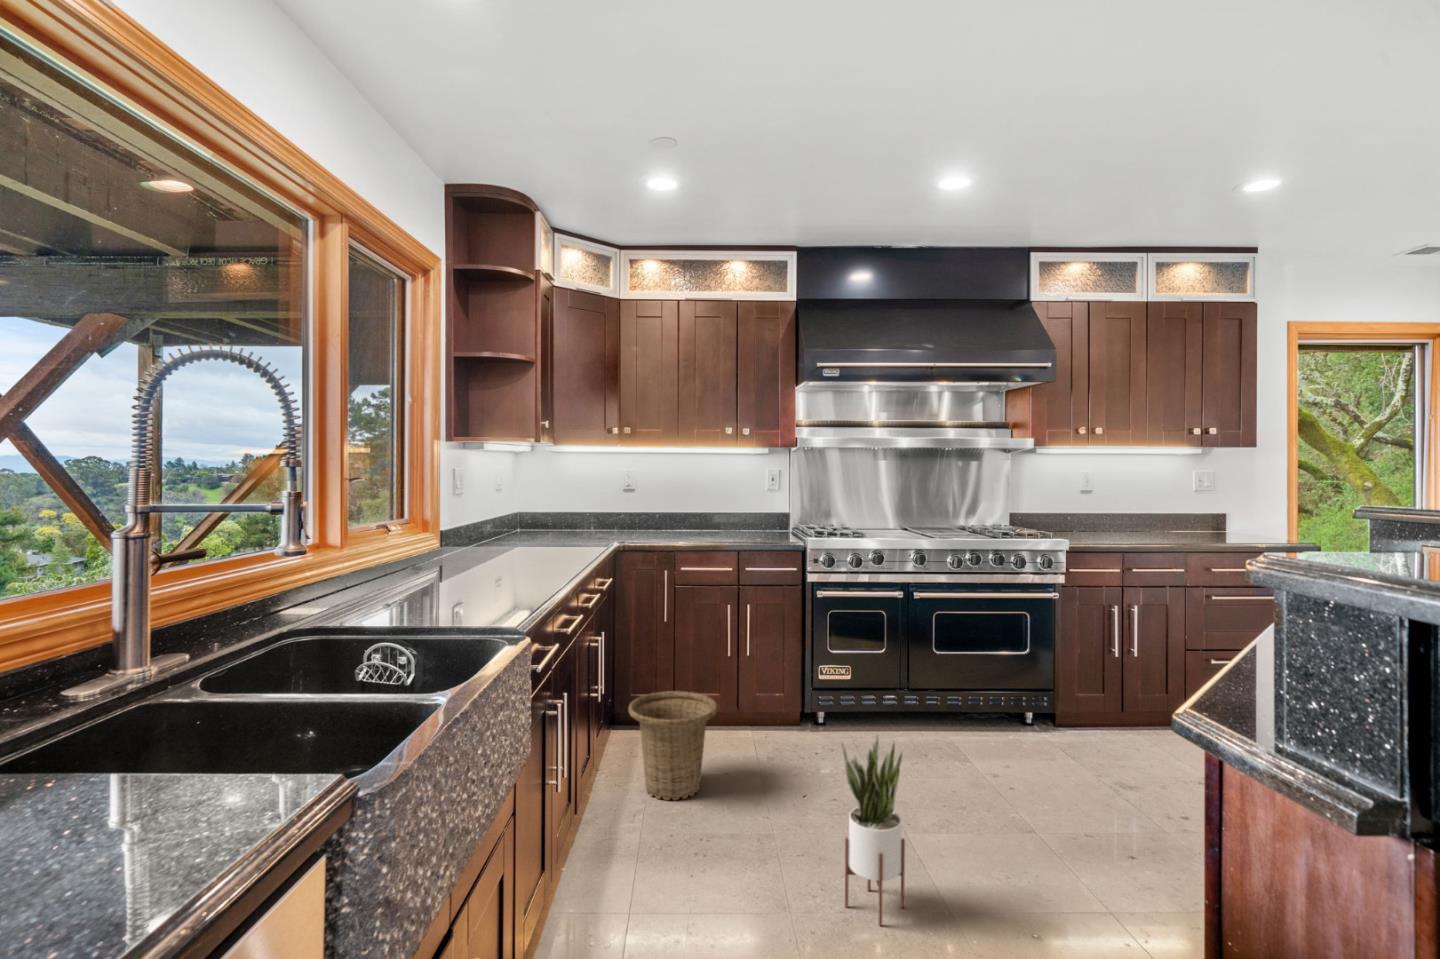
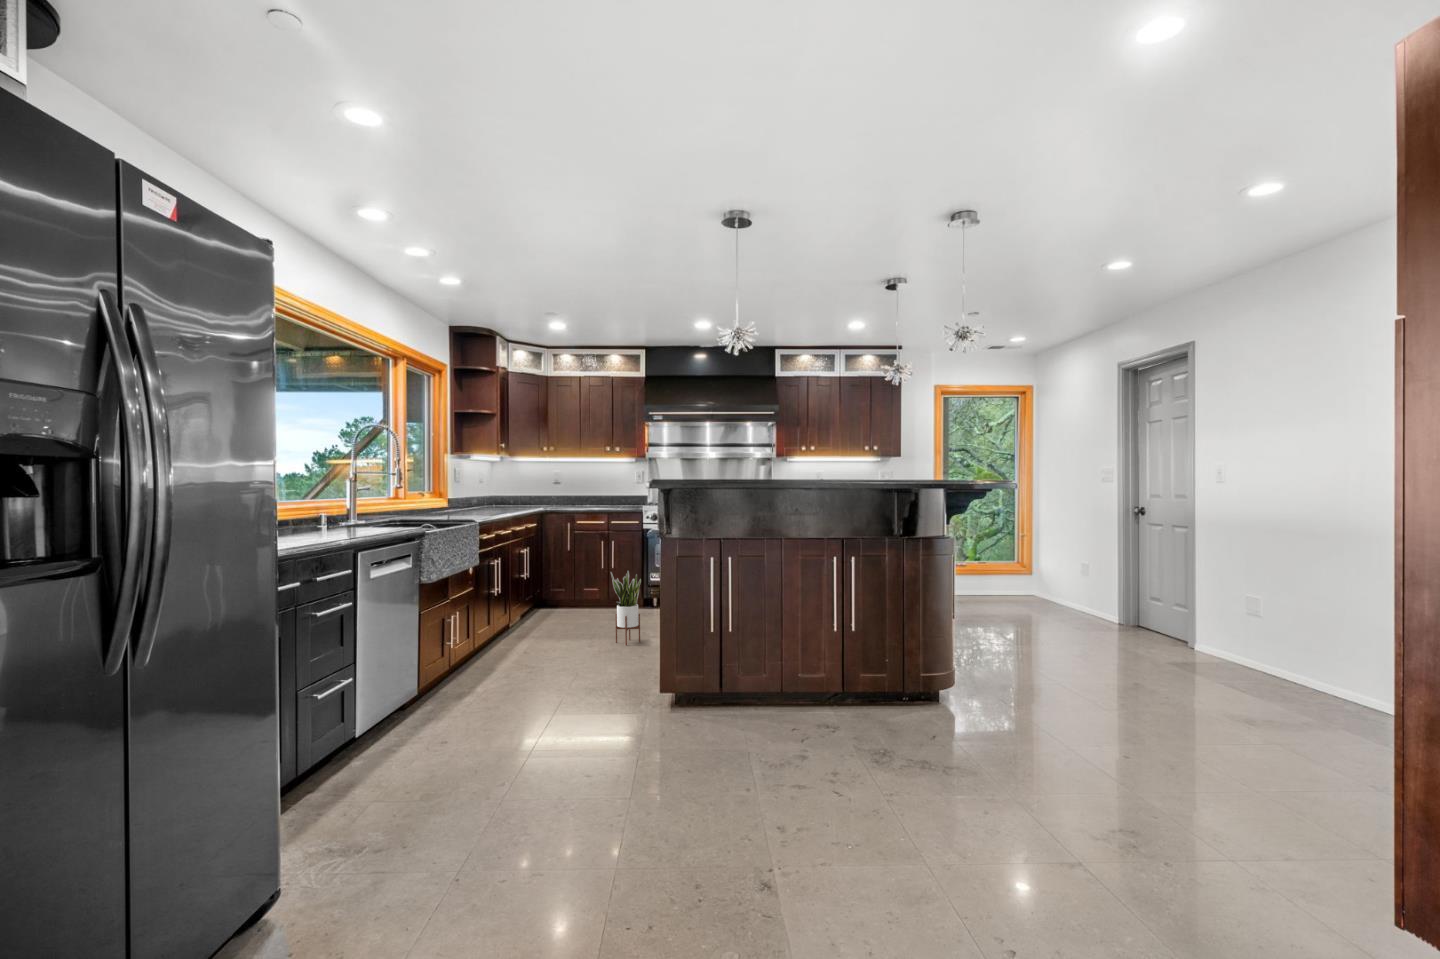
basket: present [629,691,717,800] -> none [539,578,584,625]

